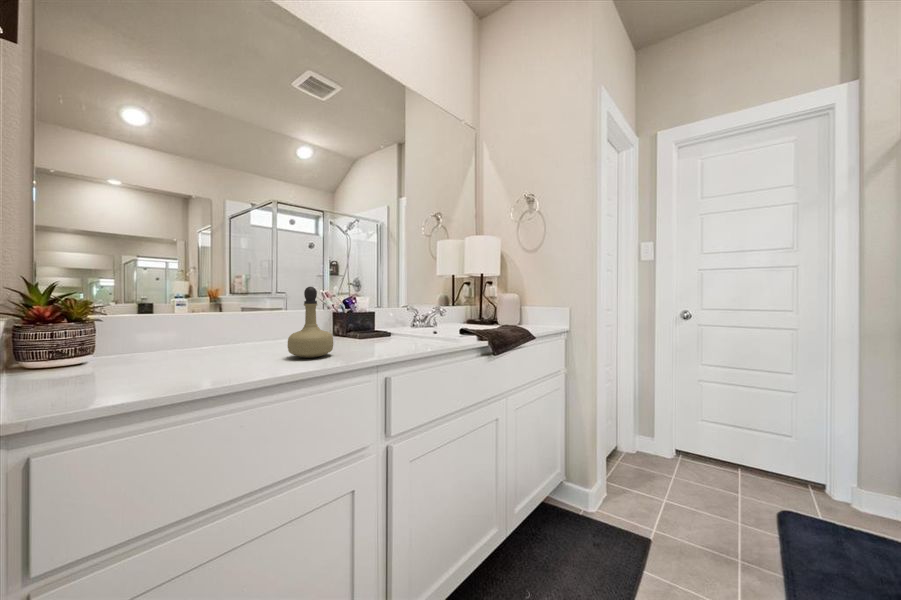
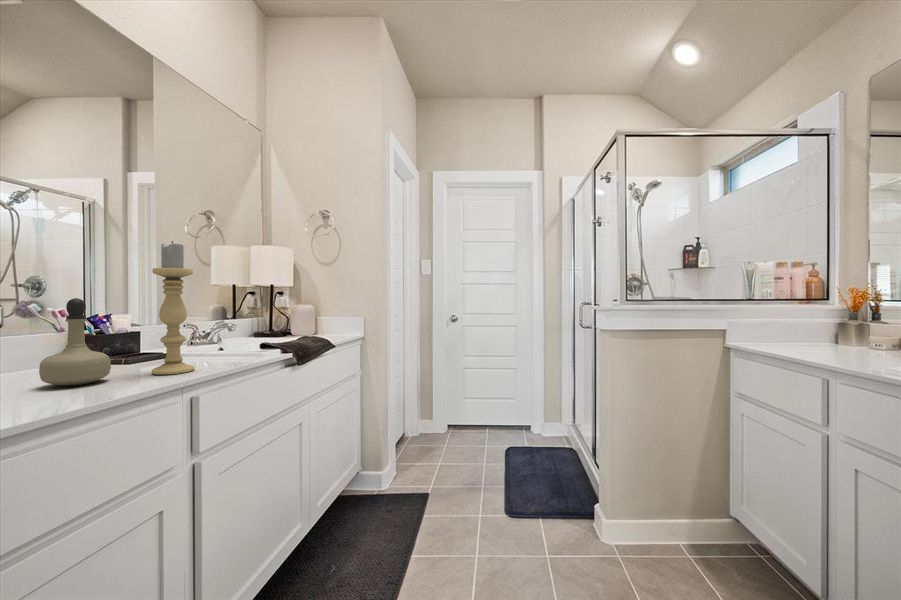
candle holder: none [363,235,395,355] -> present [152,241,194,375]

